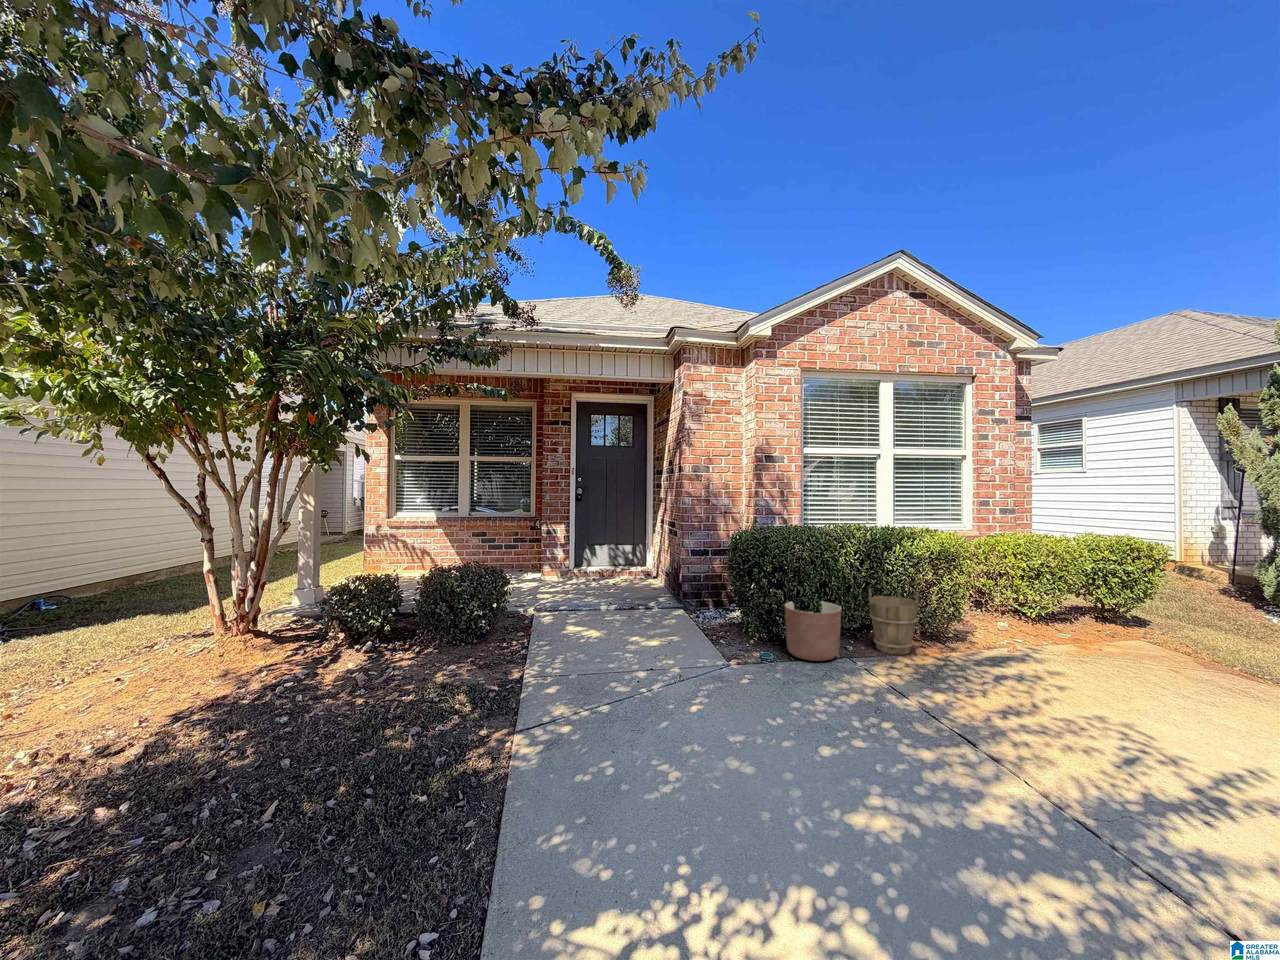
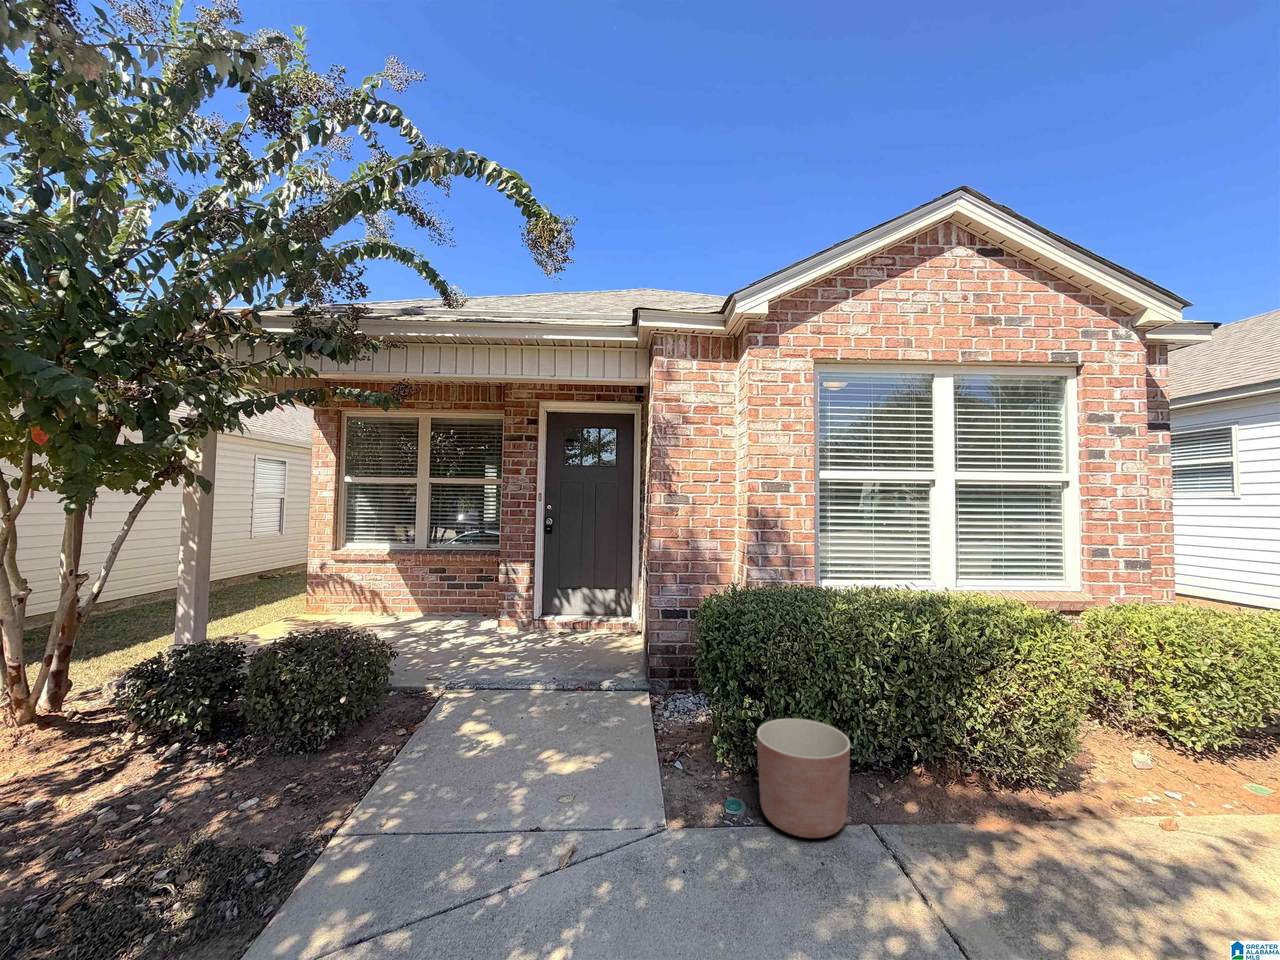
bucket: present [869,589,919,655] -> none [903,705,991,829]

